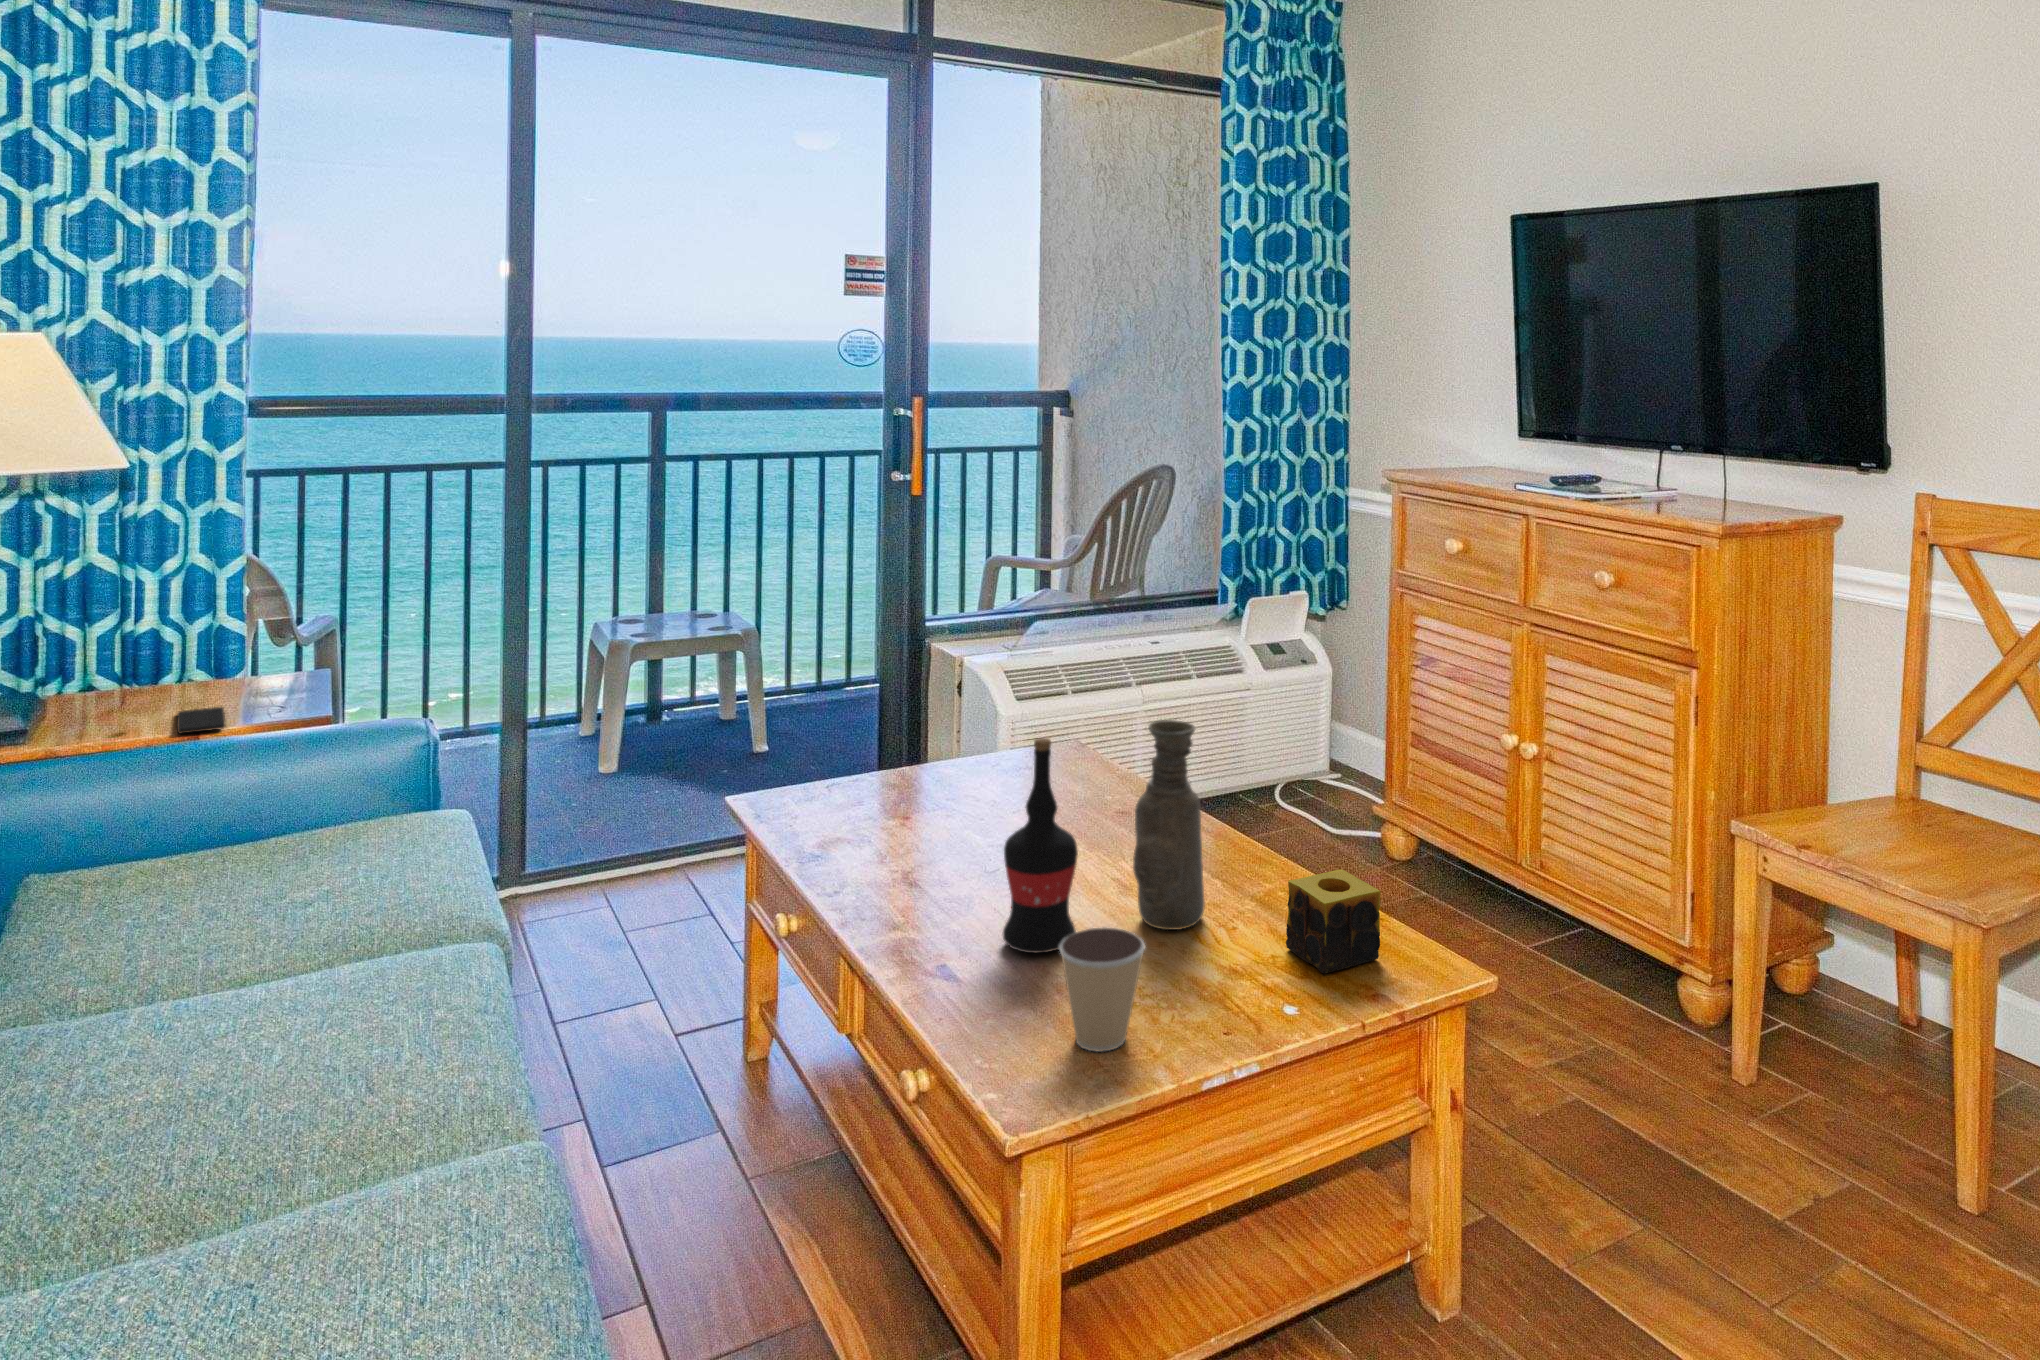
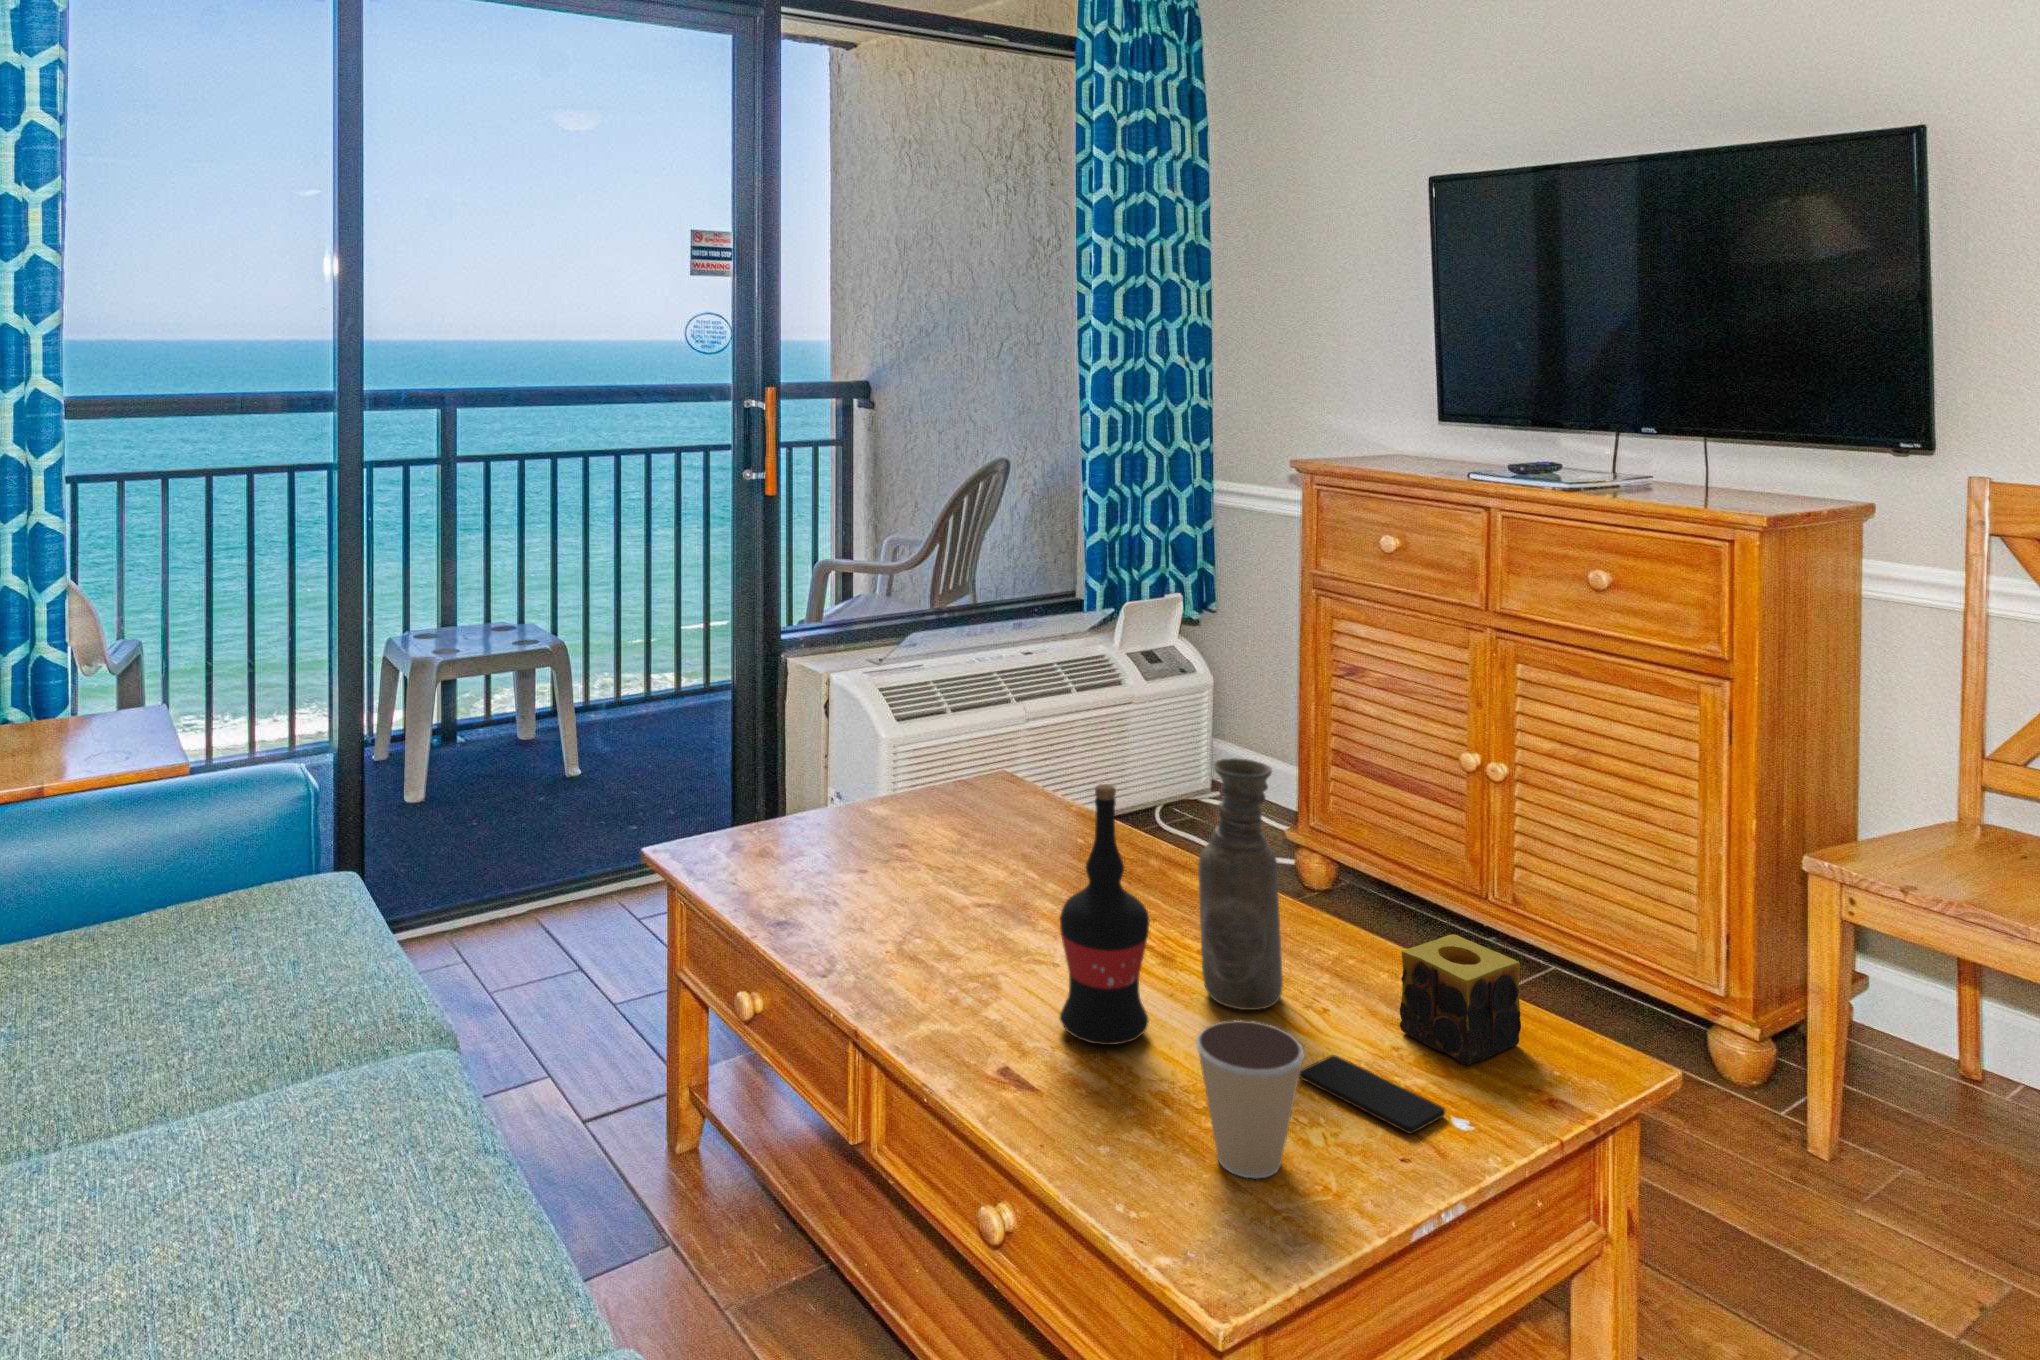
smartphone: present [177,707,225,734] -> present [1299,1055,1446,1134]

